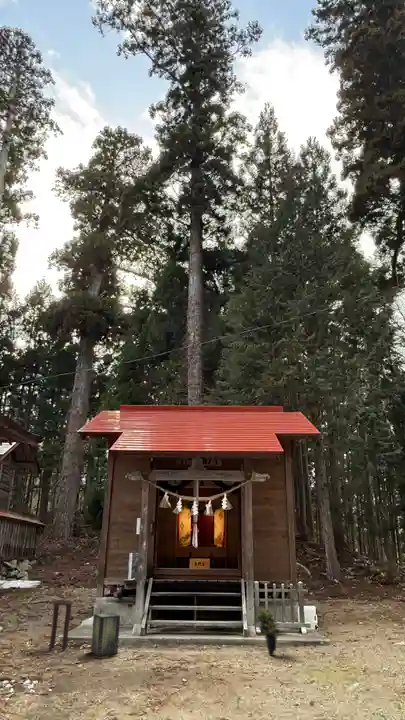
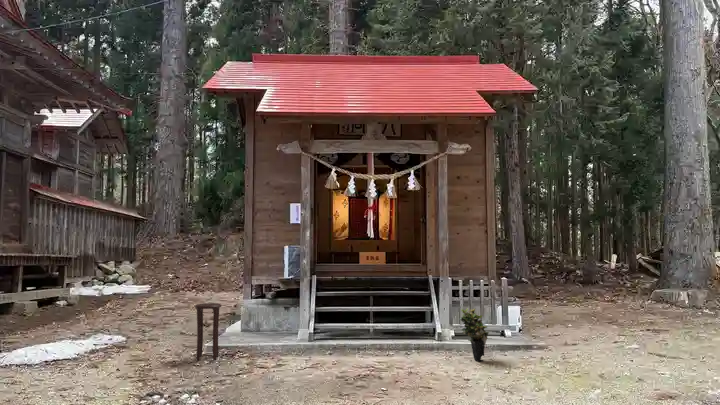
storage box: present [91,613,120,656] -> none [250,316,285,366]

